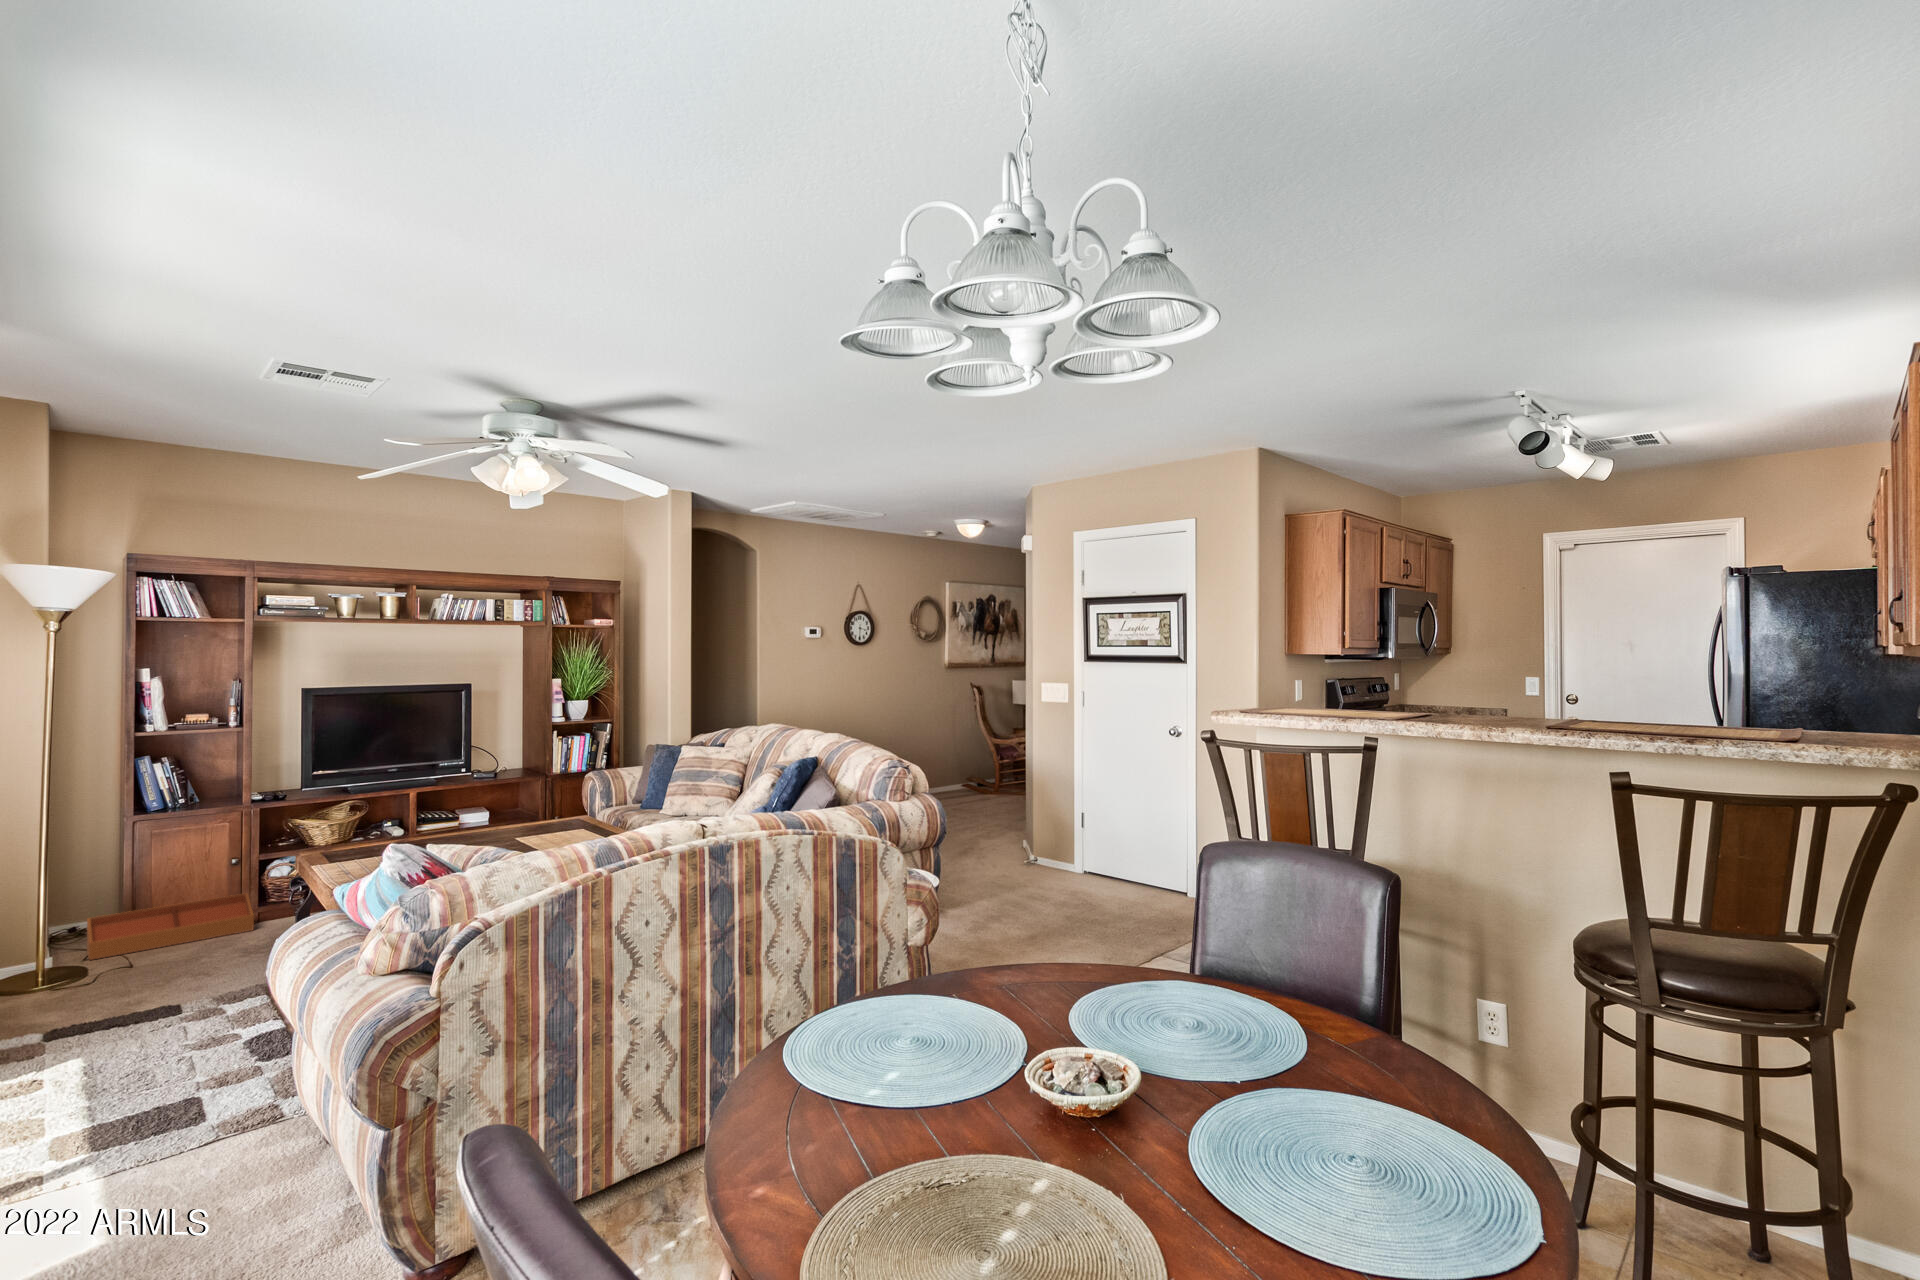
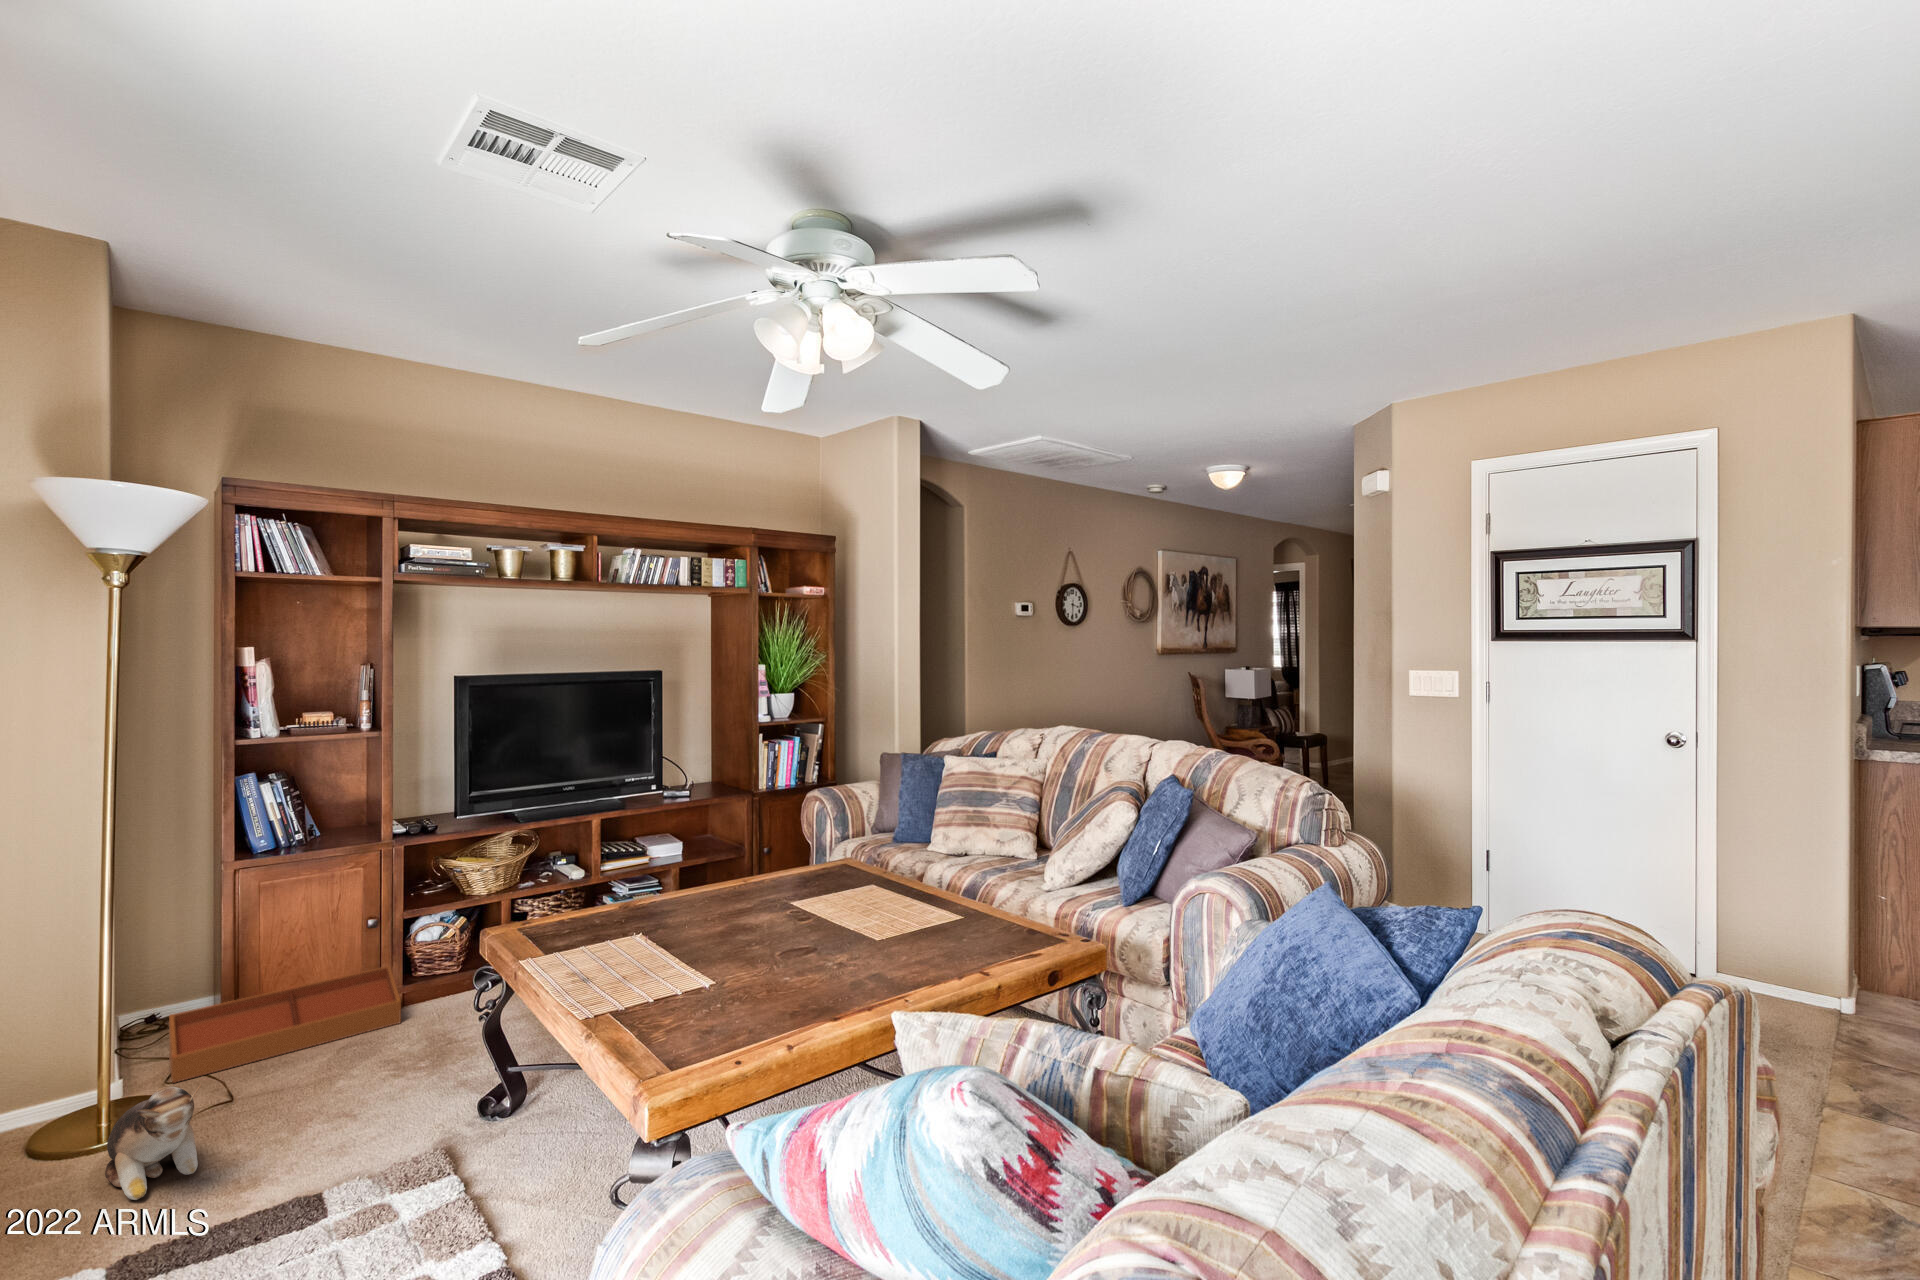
plush toy: none [49,937,111,1007] -> present [105,1085,201,1200]

